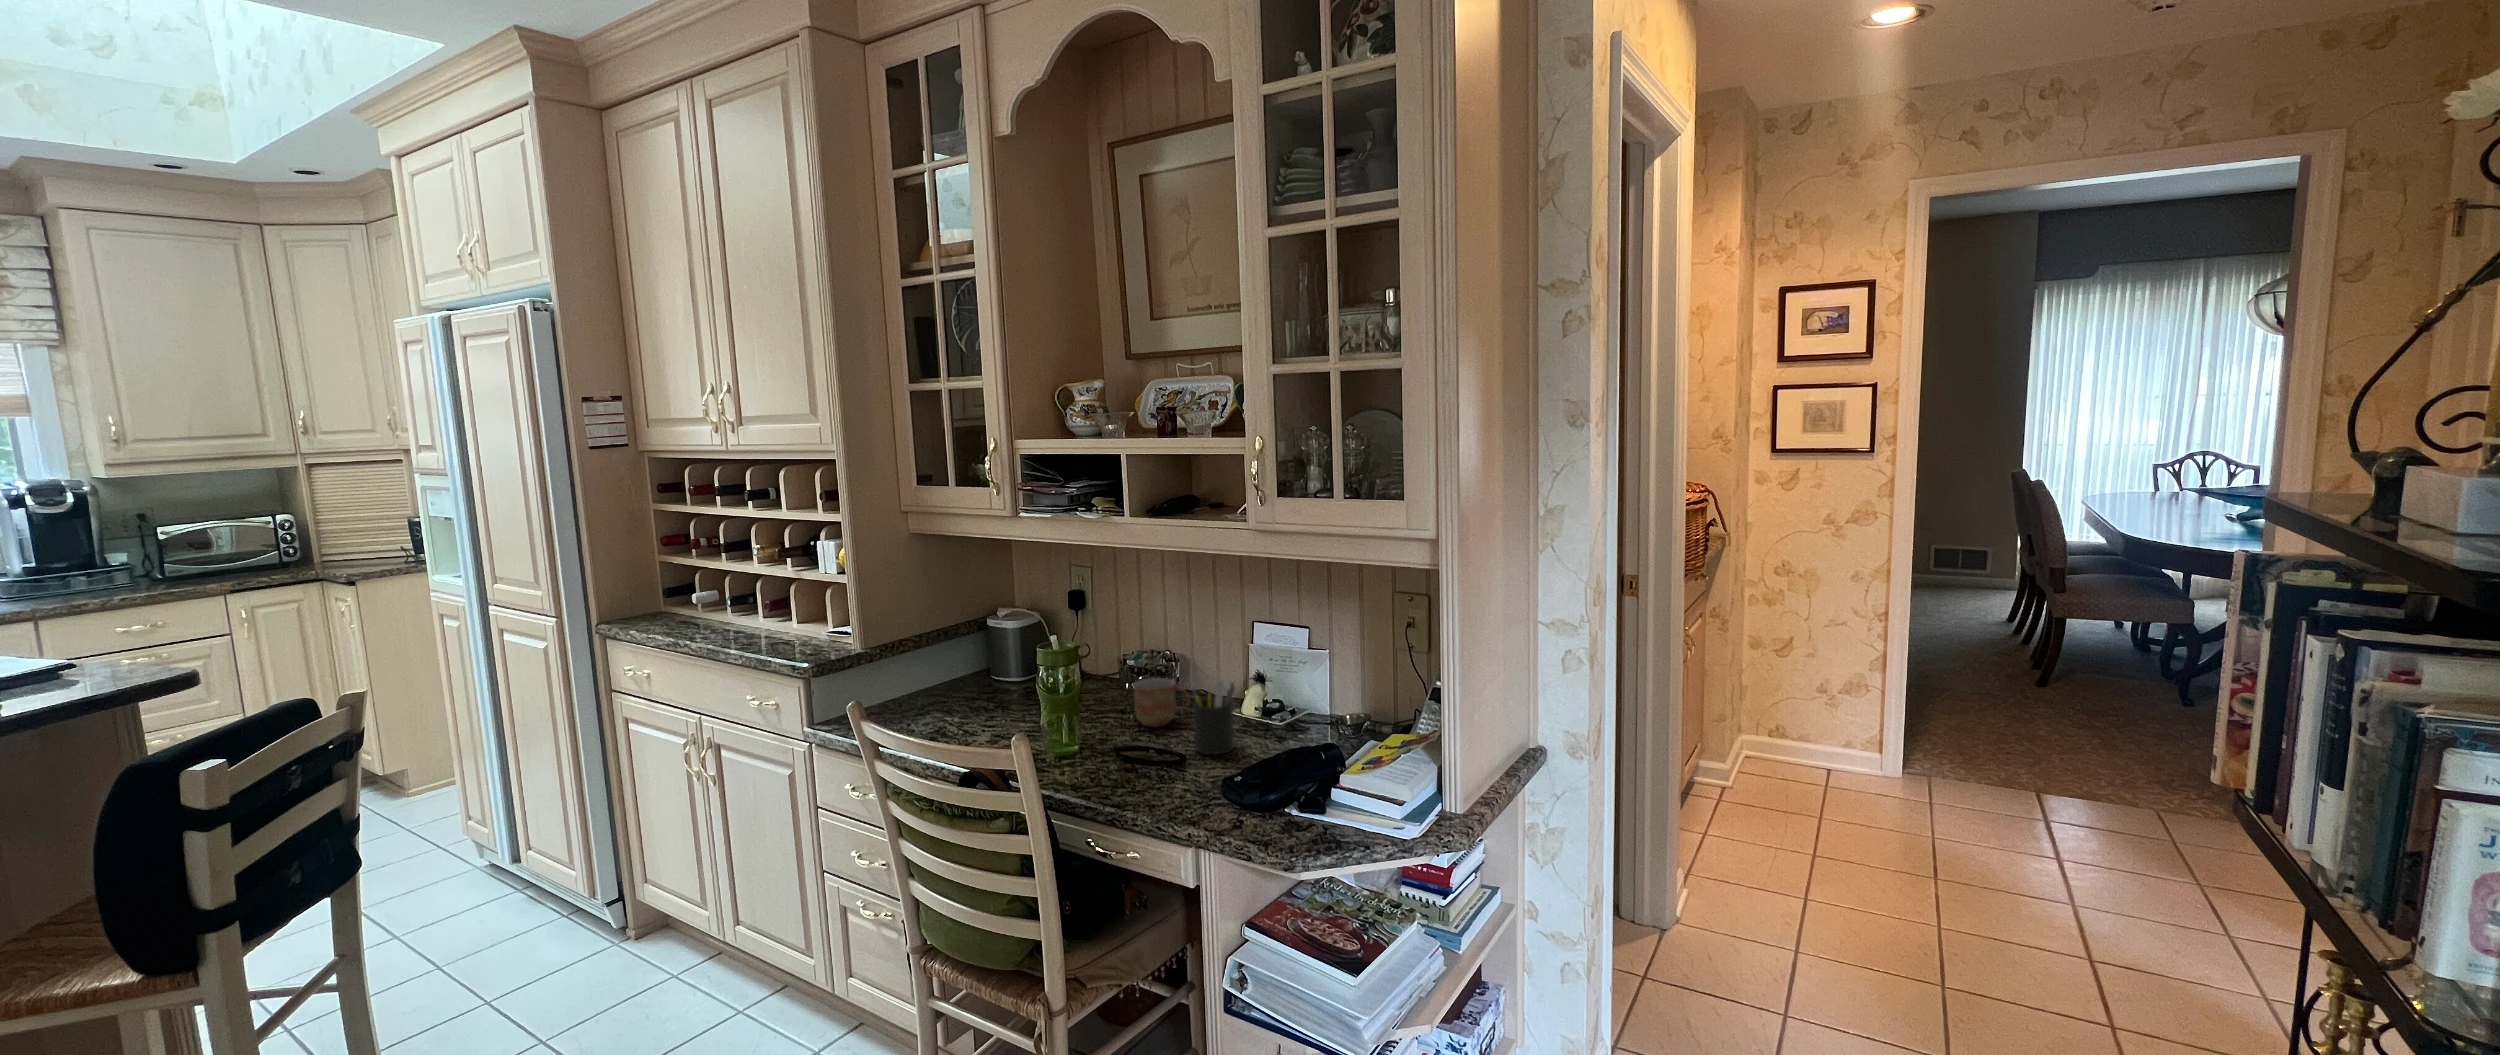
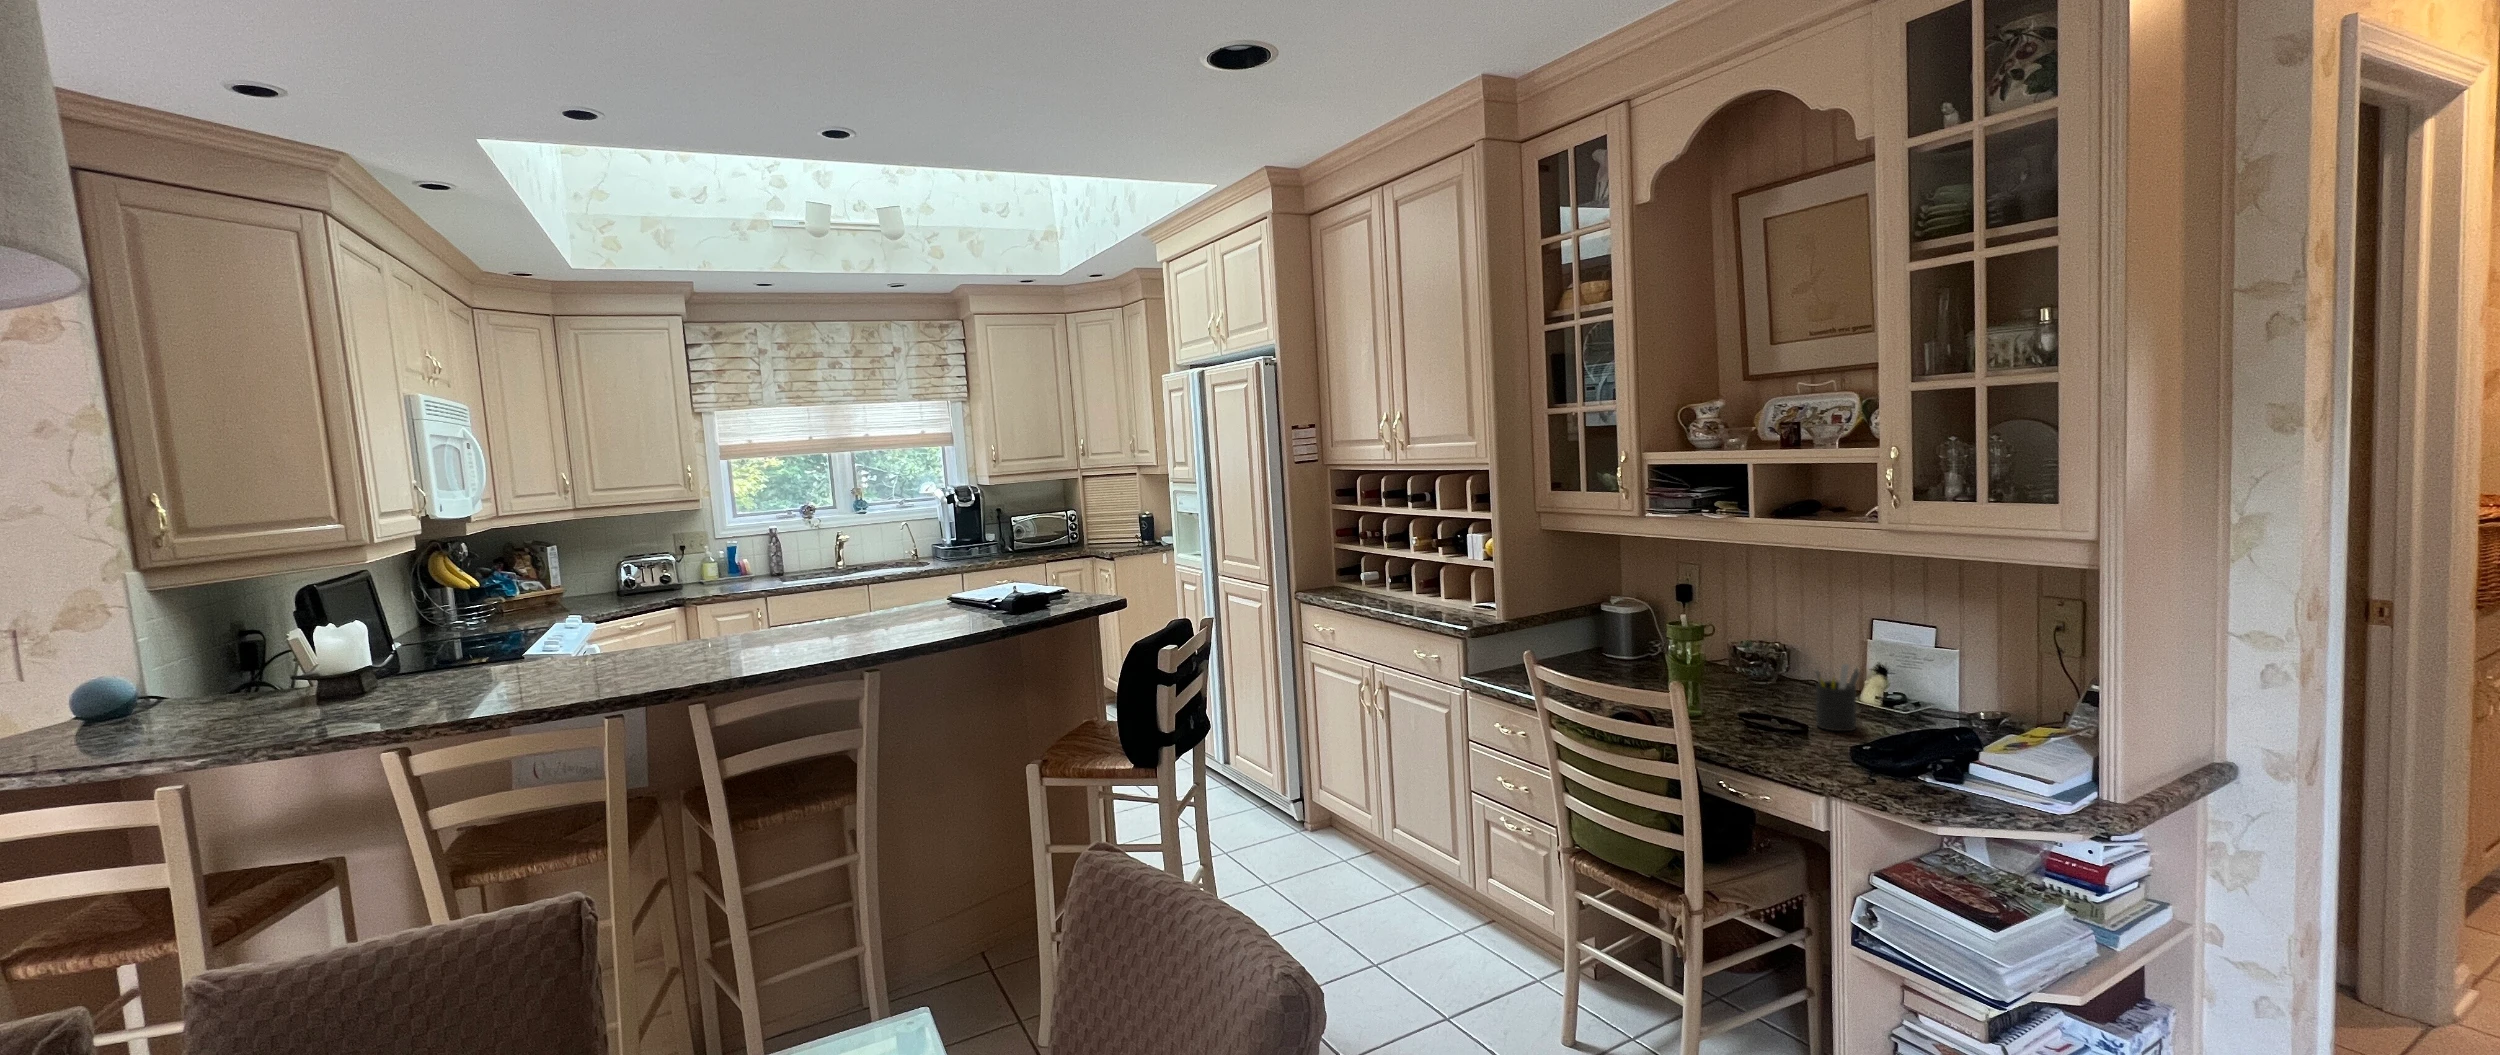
mug: present [1133,678,1188,727] -> none [1750,663,1807,705]

